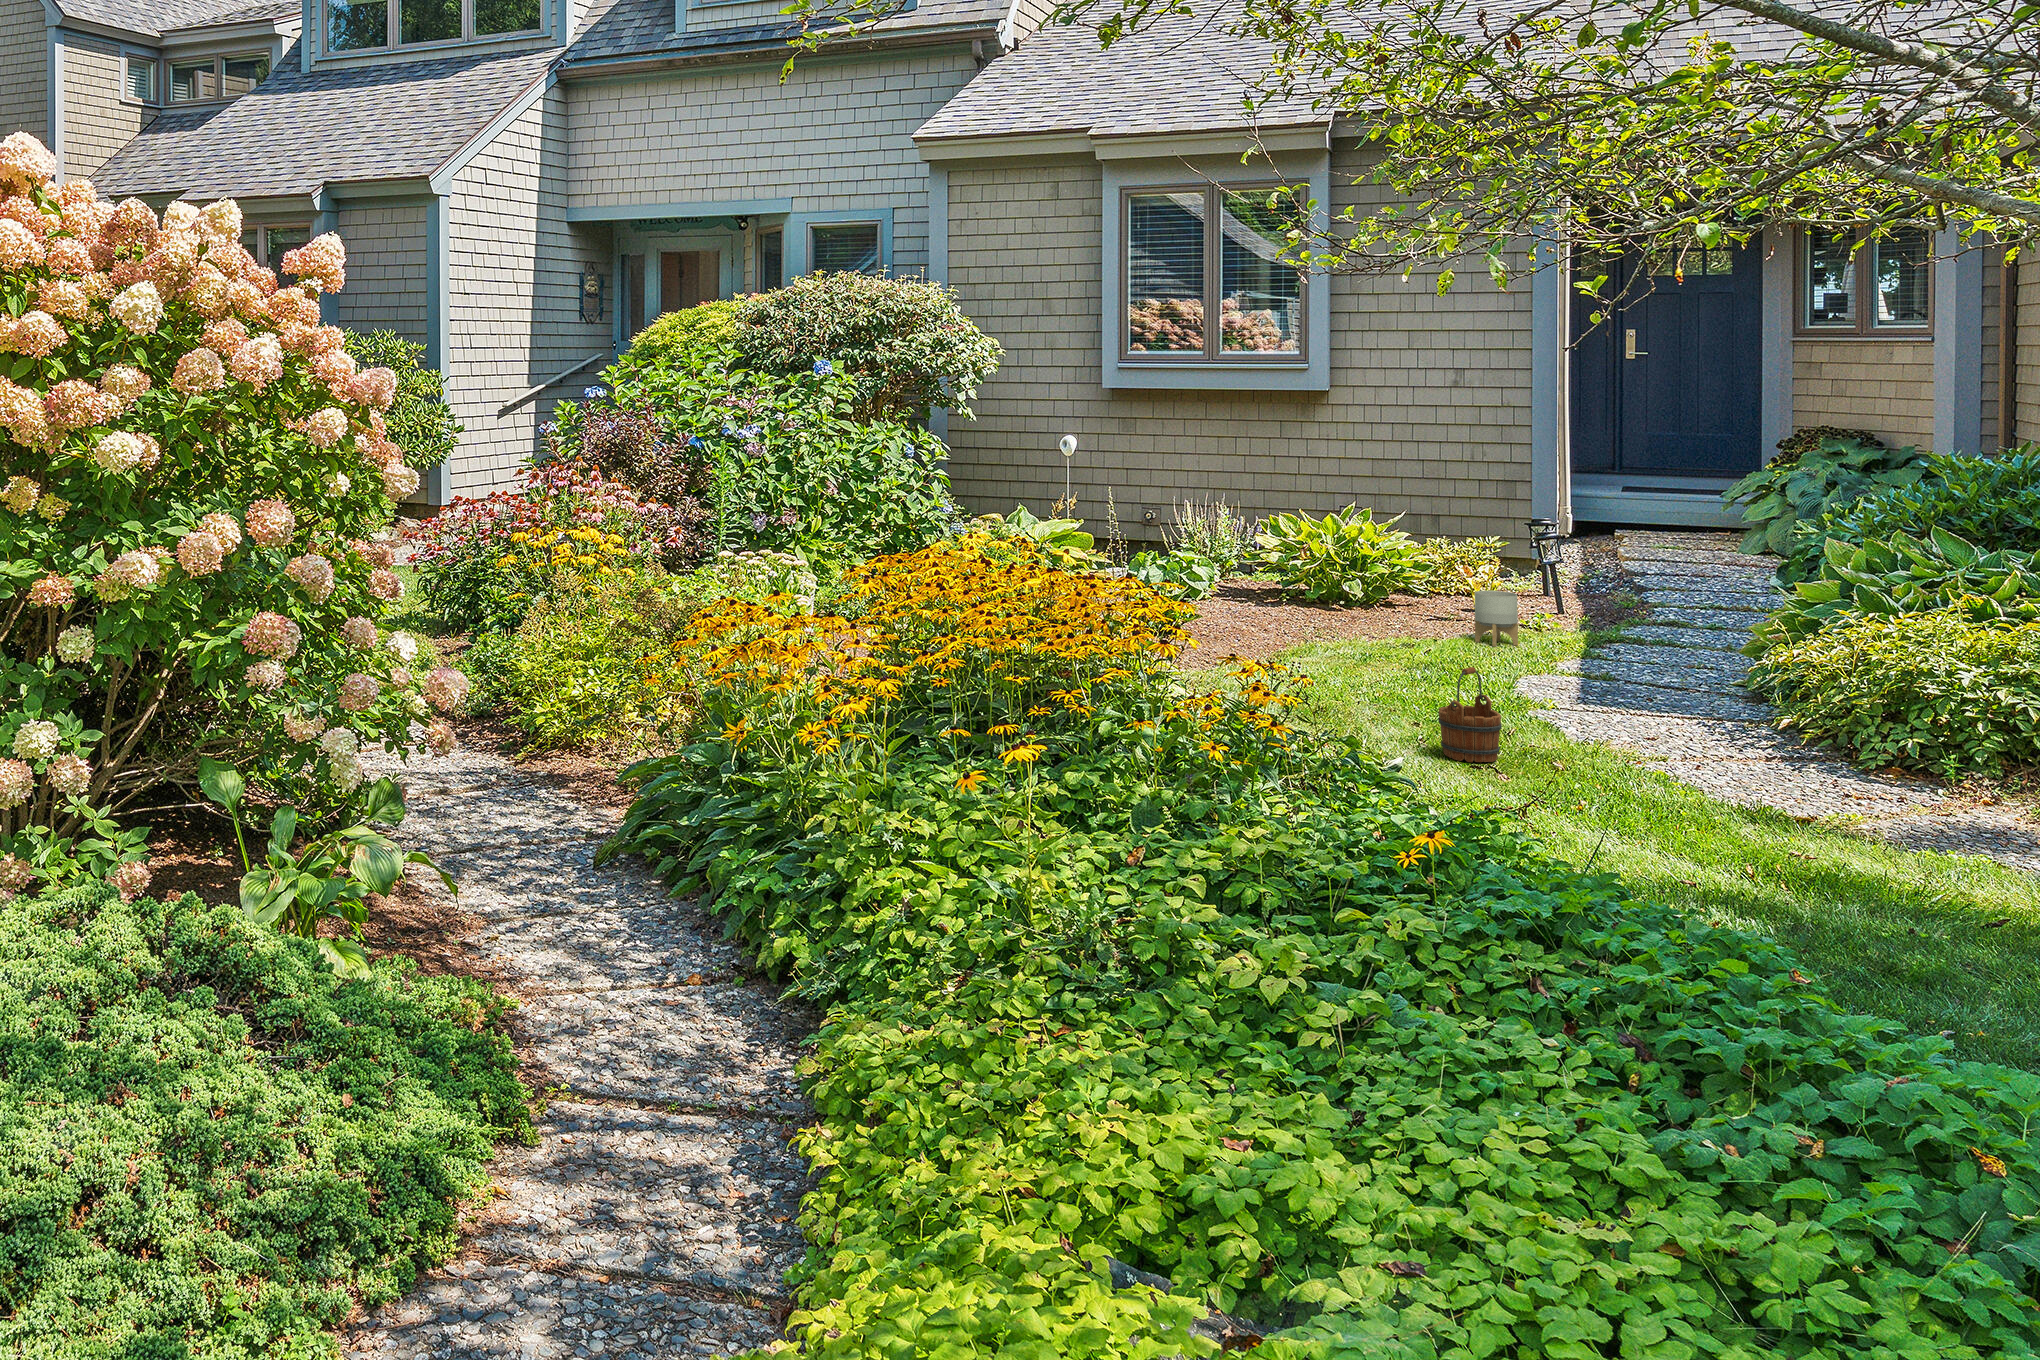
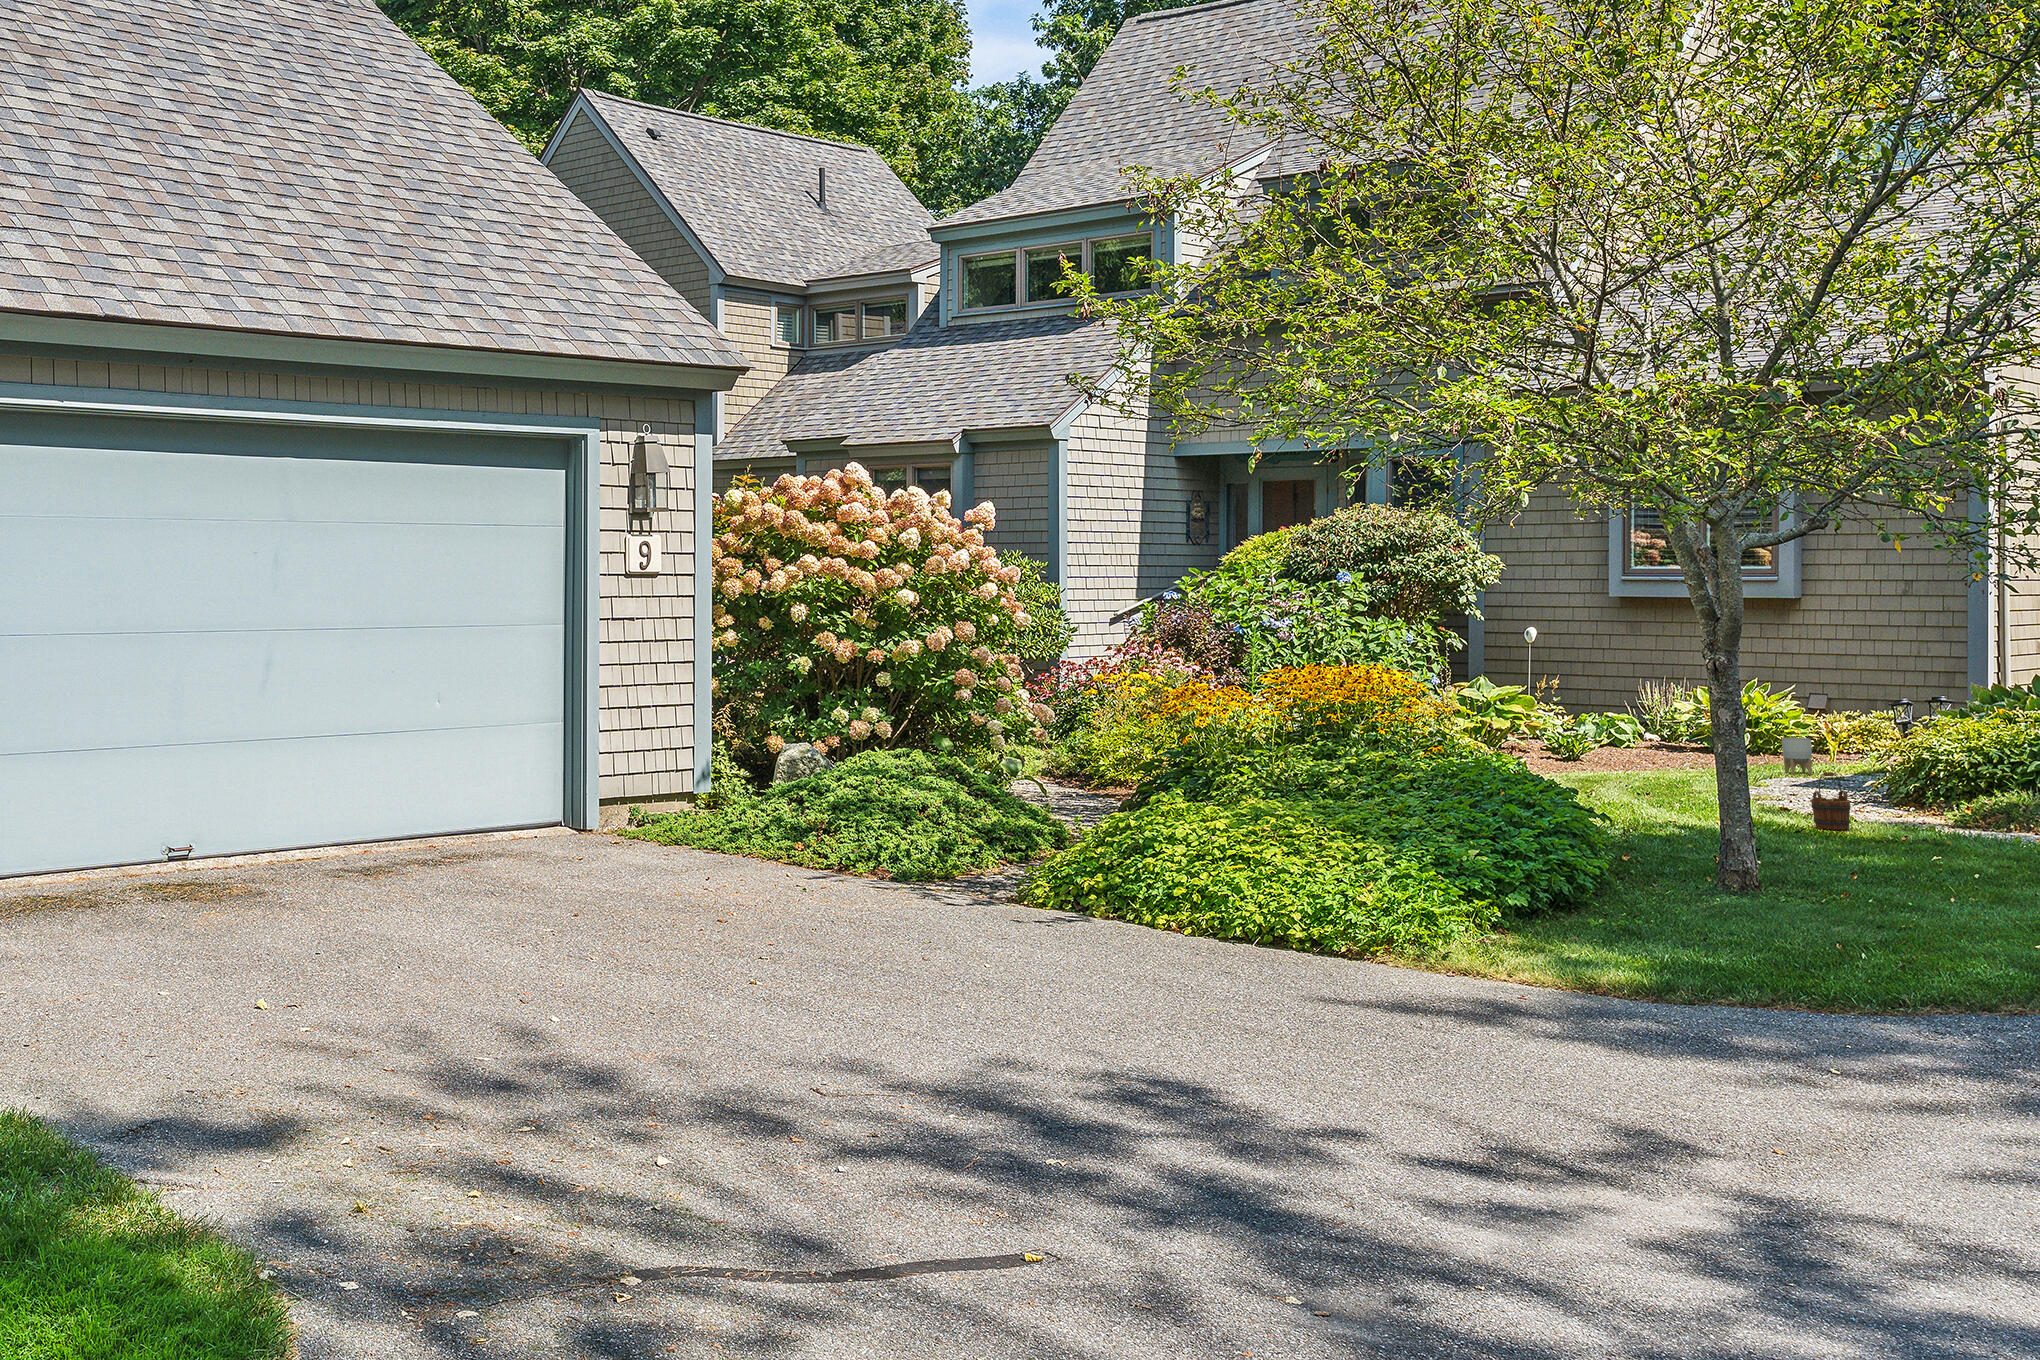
wooden bucket: present [1438,667,1502,762] -> present [1811,772,1851,830]

